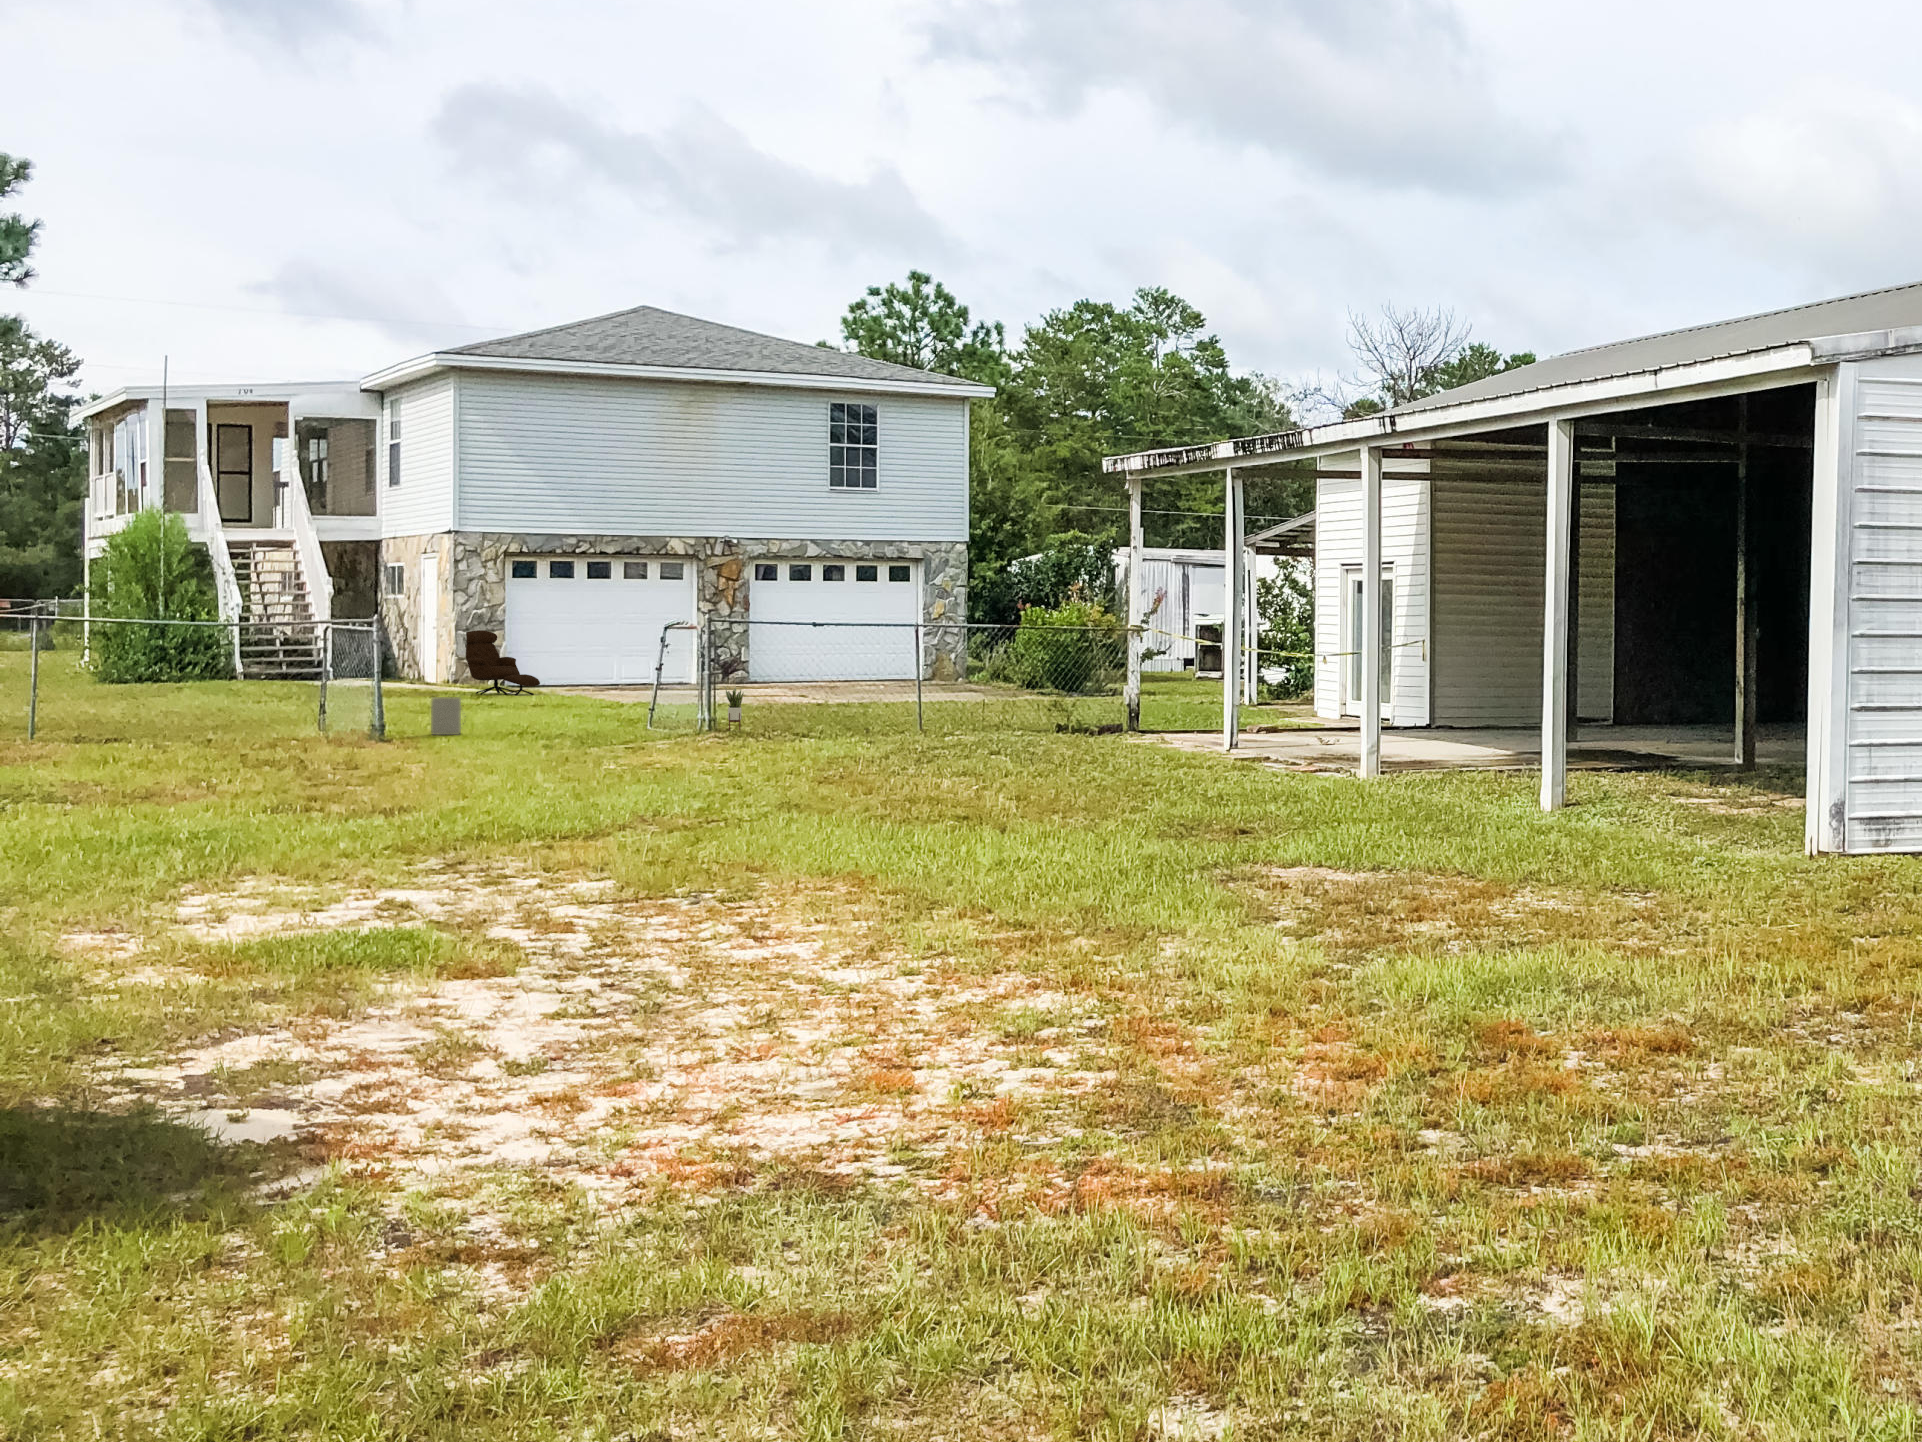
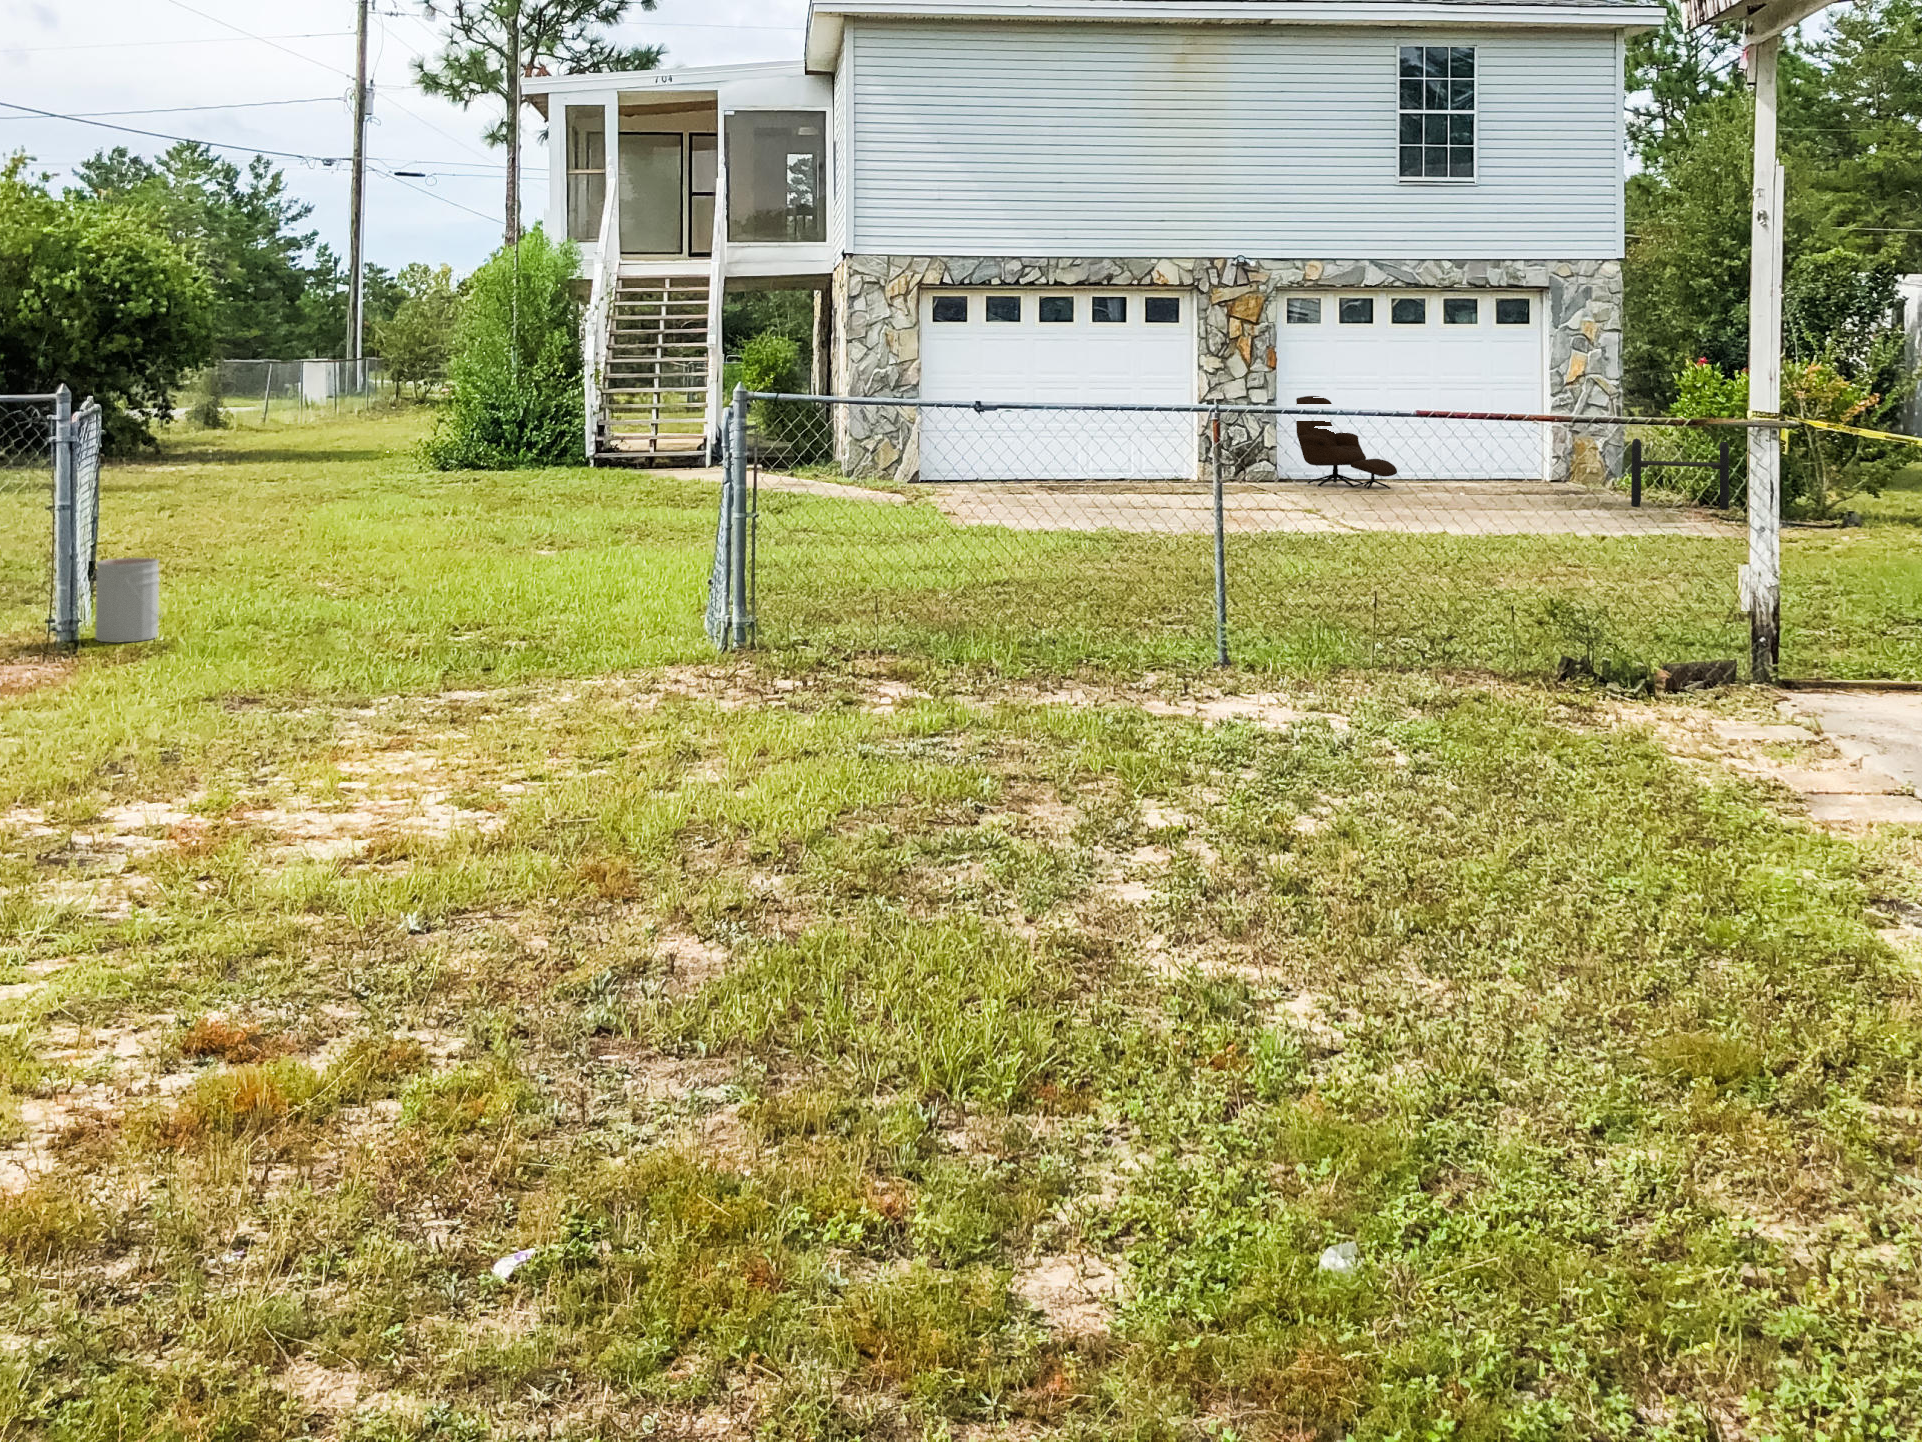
lounge chair: present [466,630,540,695] -> present [1296,396,1397,489]
bench: none [995,653,1053,693] -> present [1631,438,1729,510]
potted plant: present [725,687,744,730] -> none [682,553,716,658]

